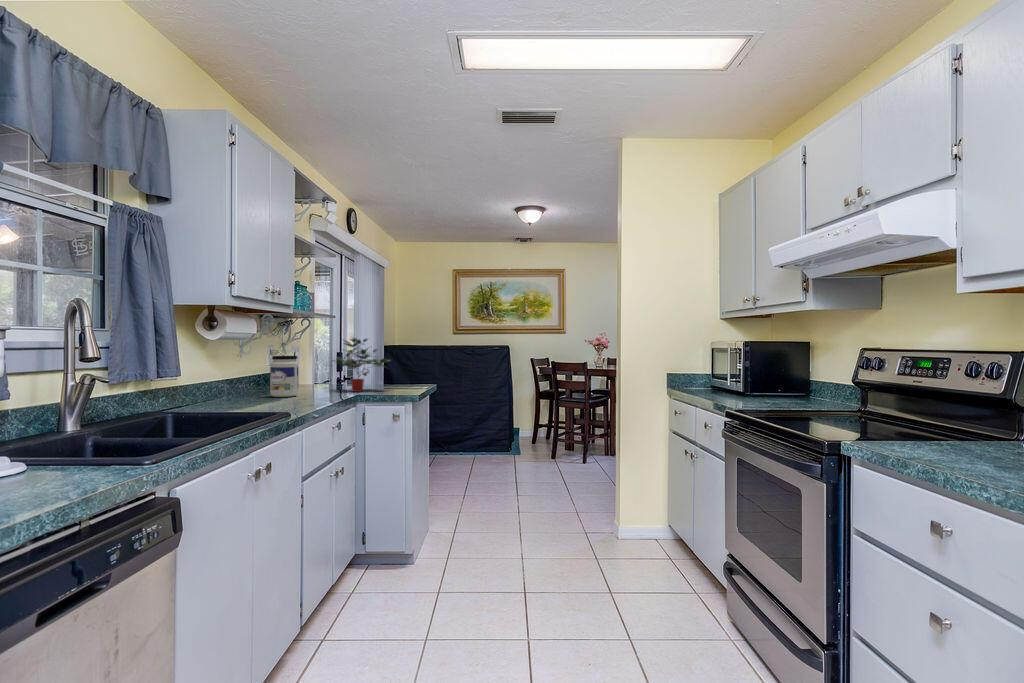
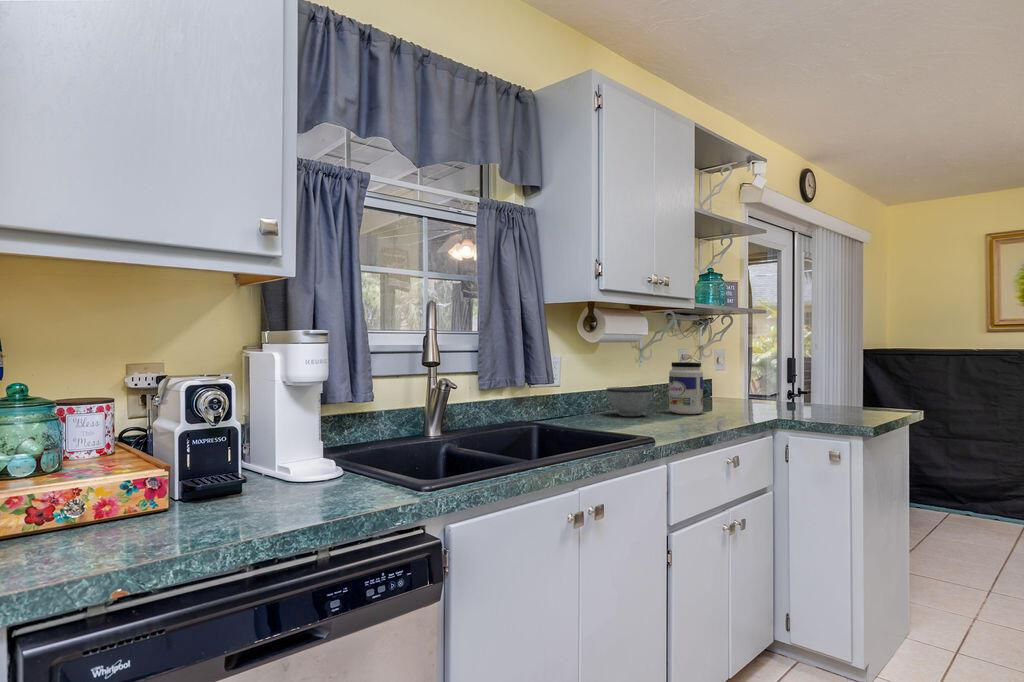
potted plant: present [336,337,390,392] -> none [753,338,846,415]
bowl: none [220,378,263,402] -> present [607,387,653,416]

